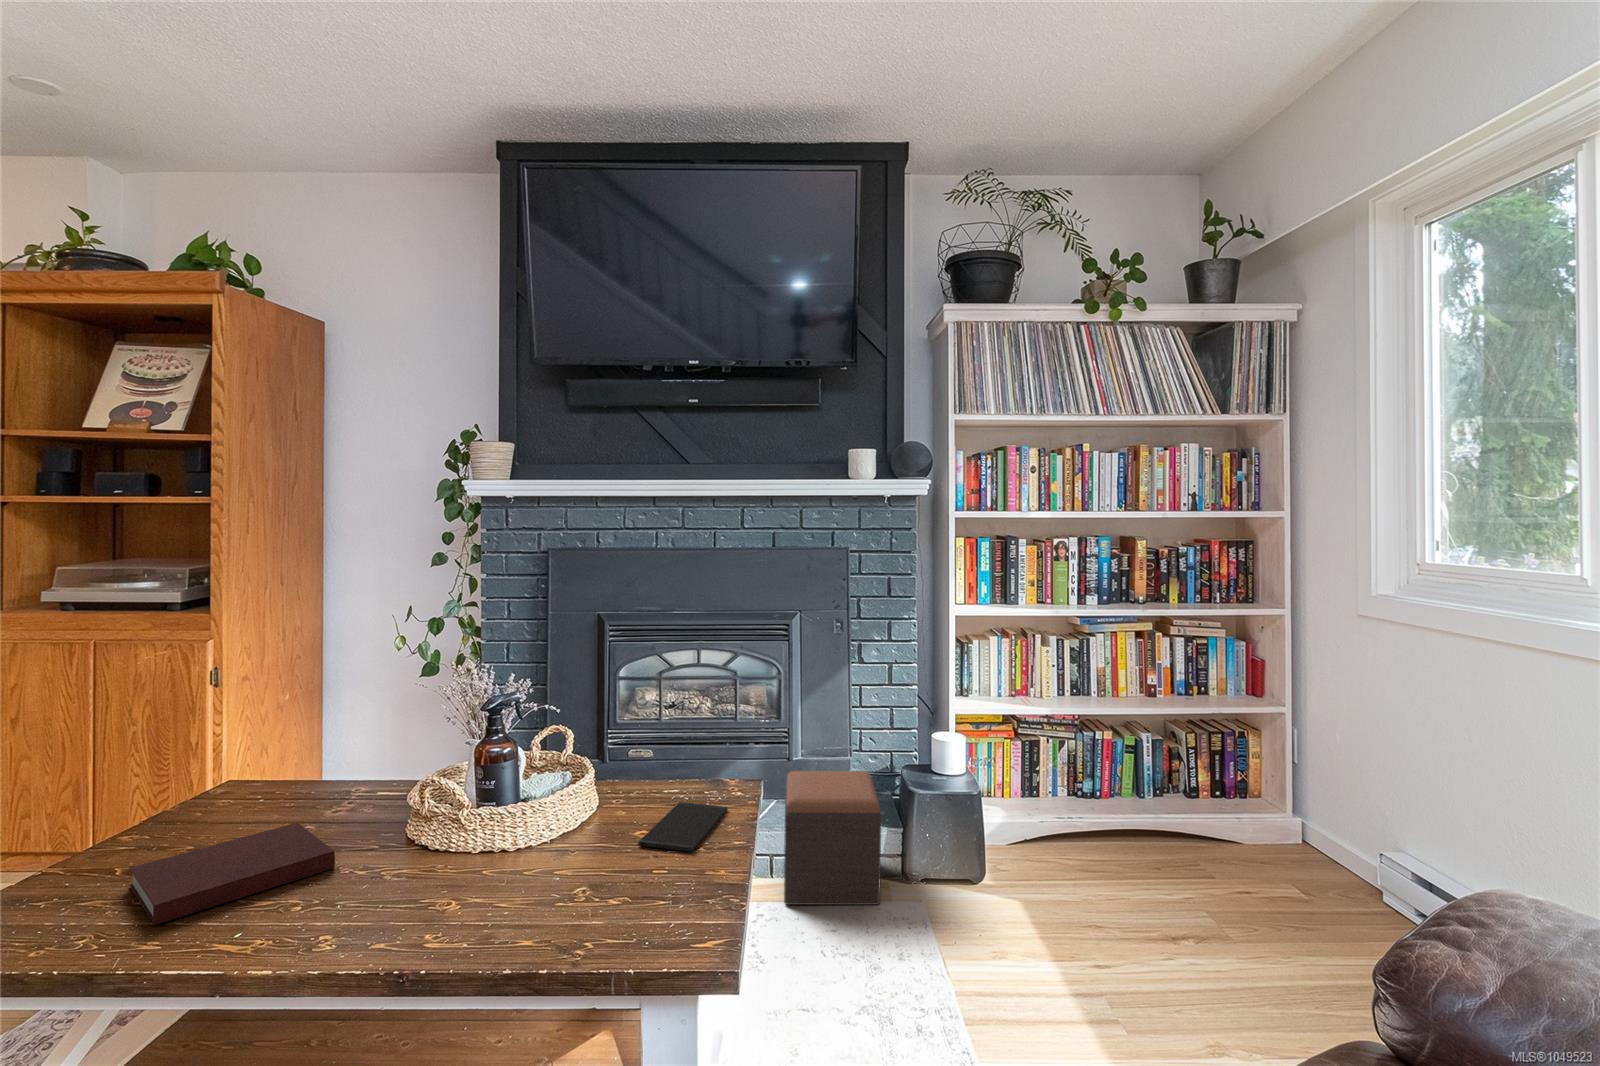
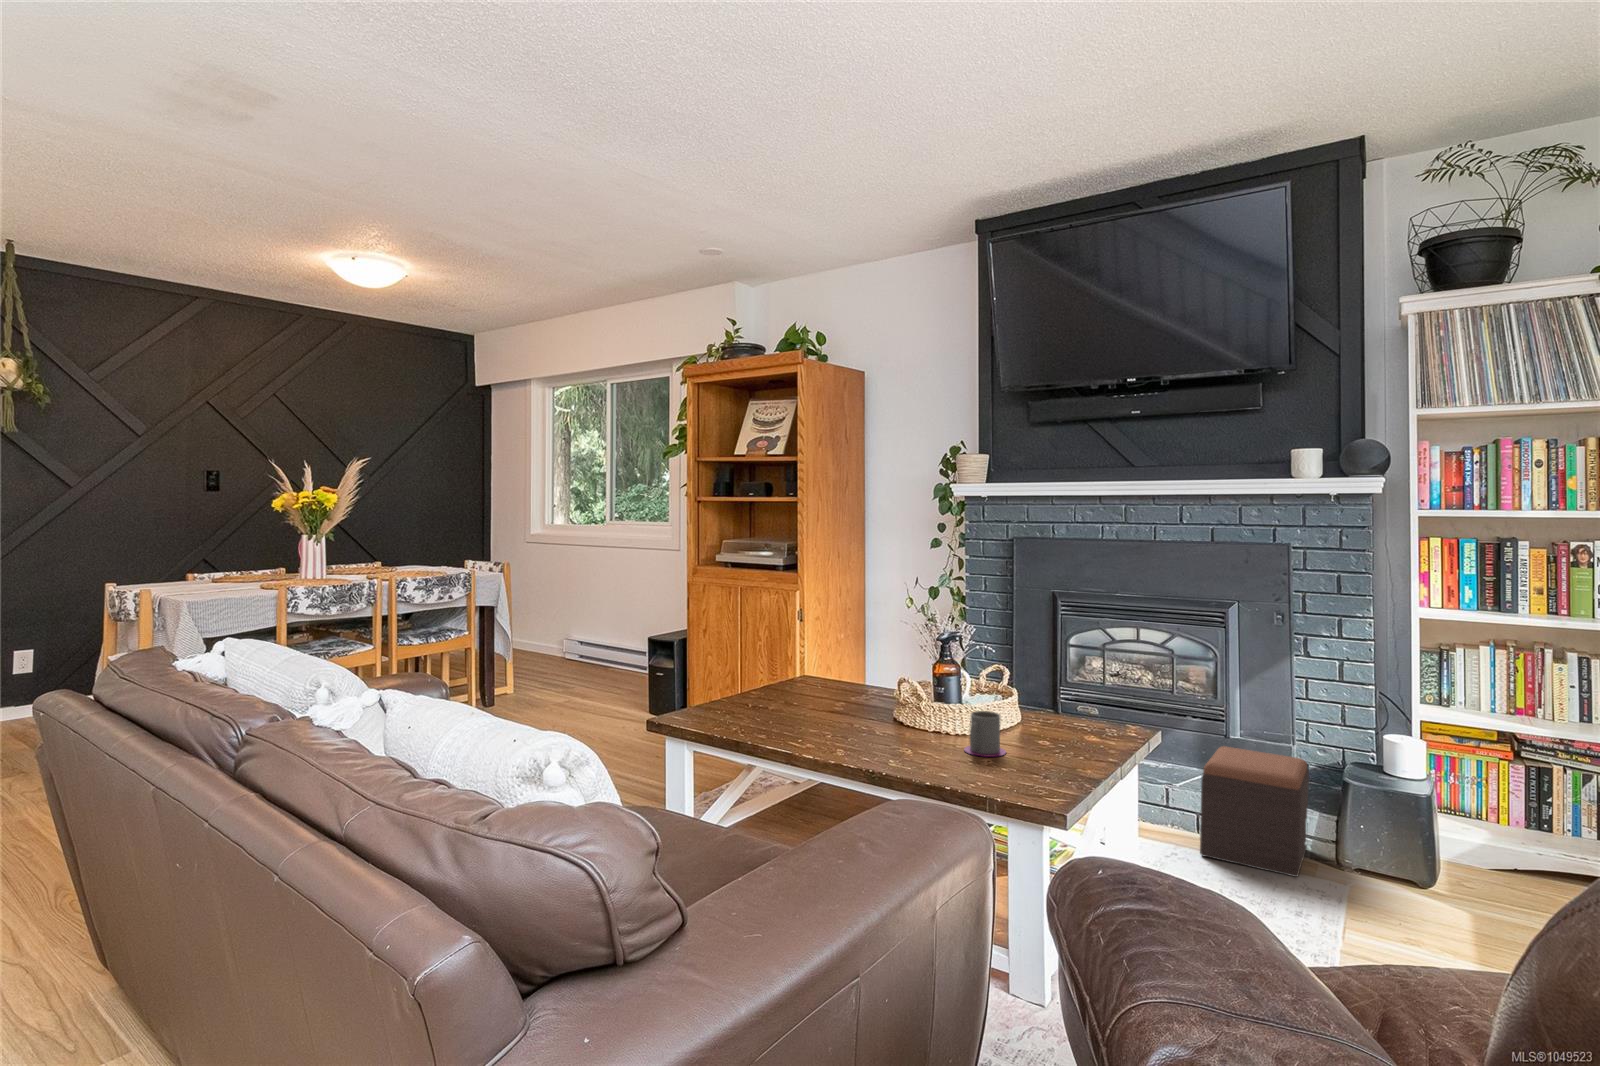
tablet: present [638,802,728,852] -> none [1040,724,1117,747]
notebook: present [129,823,335,925] -> none [764,693,859,721]
mug: none [535,832,602,914] -> present [964,711,1006,757]

